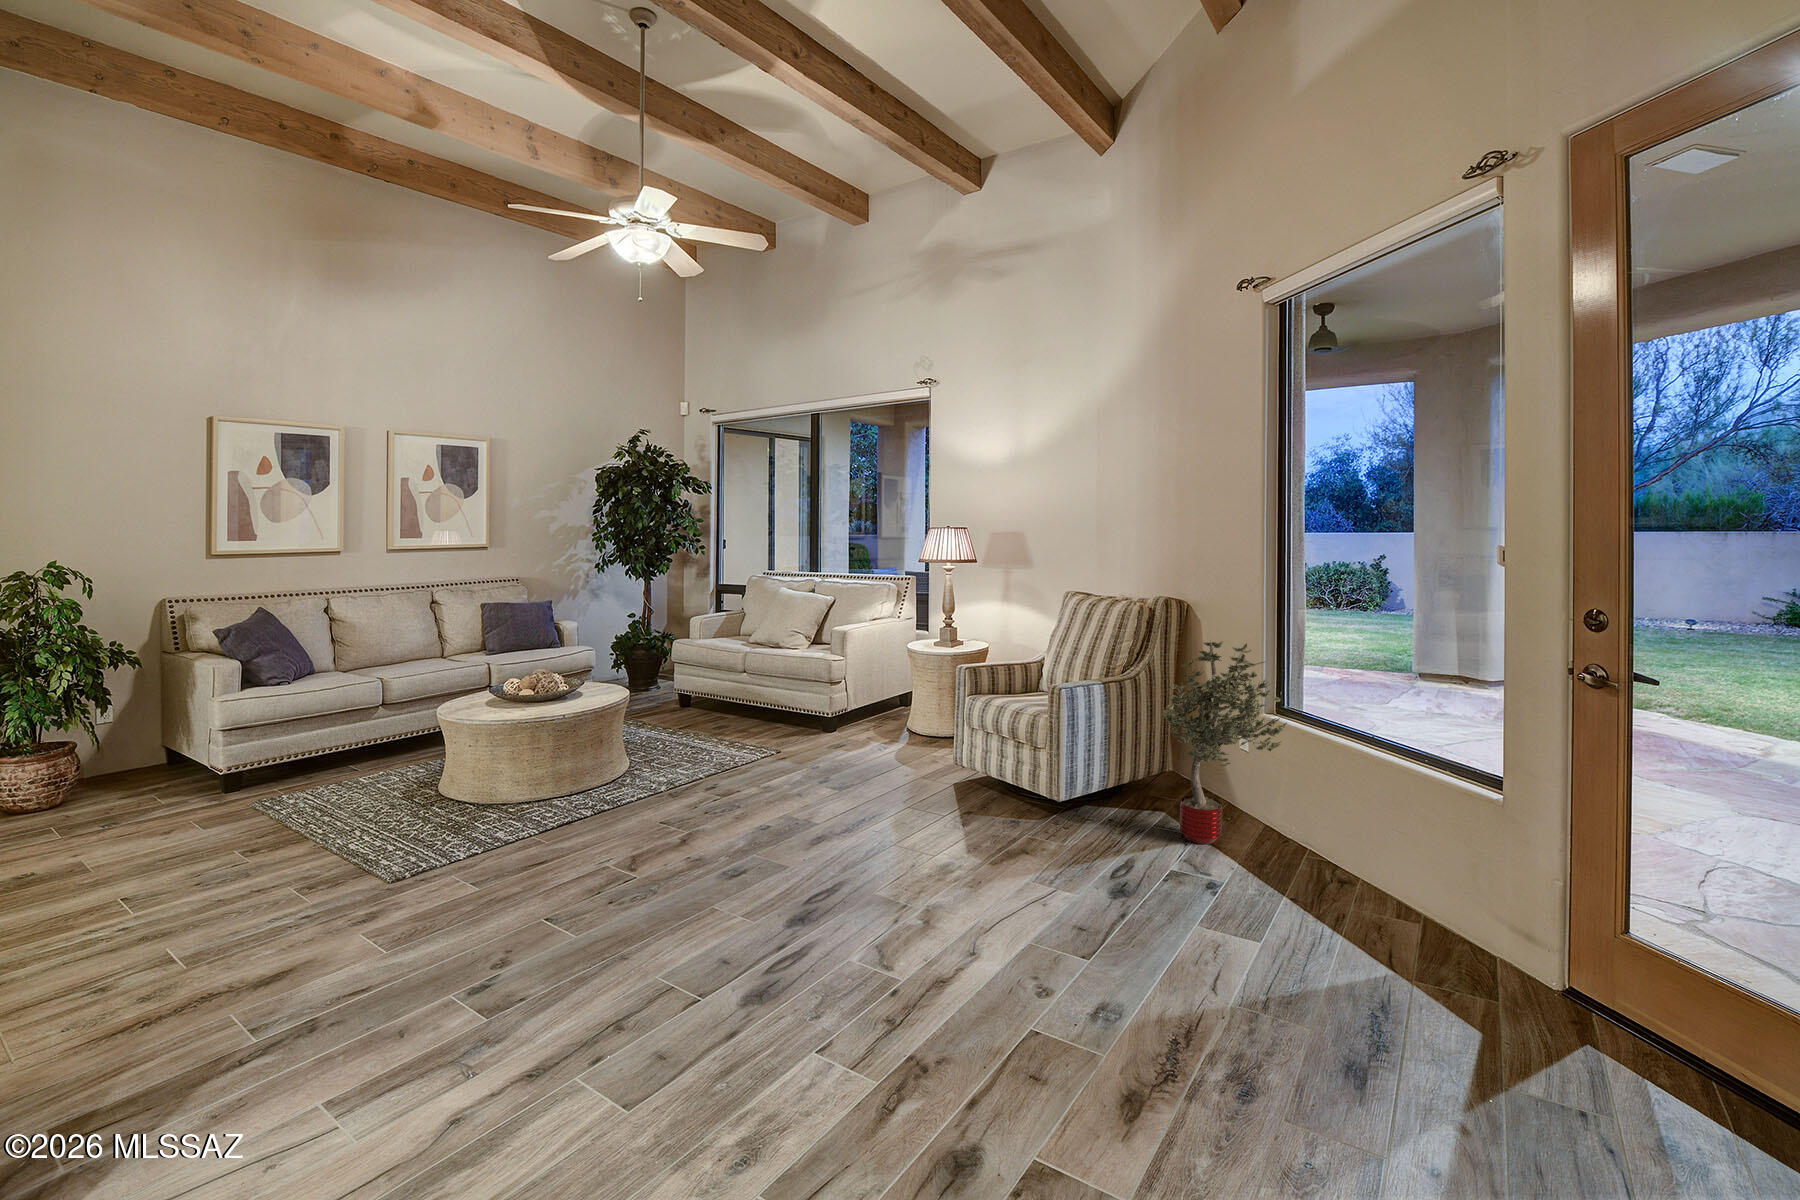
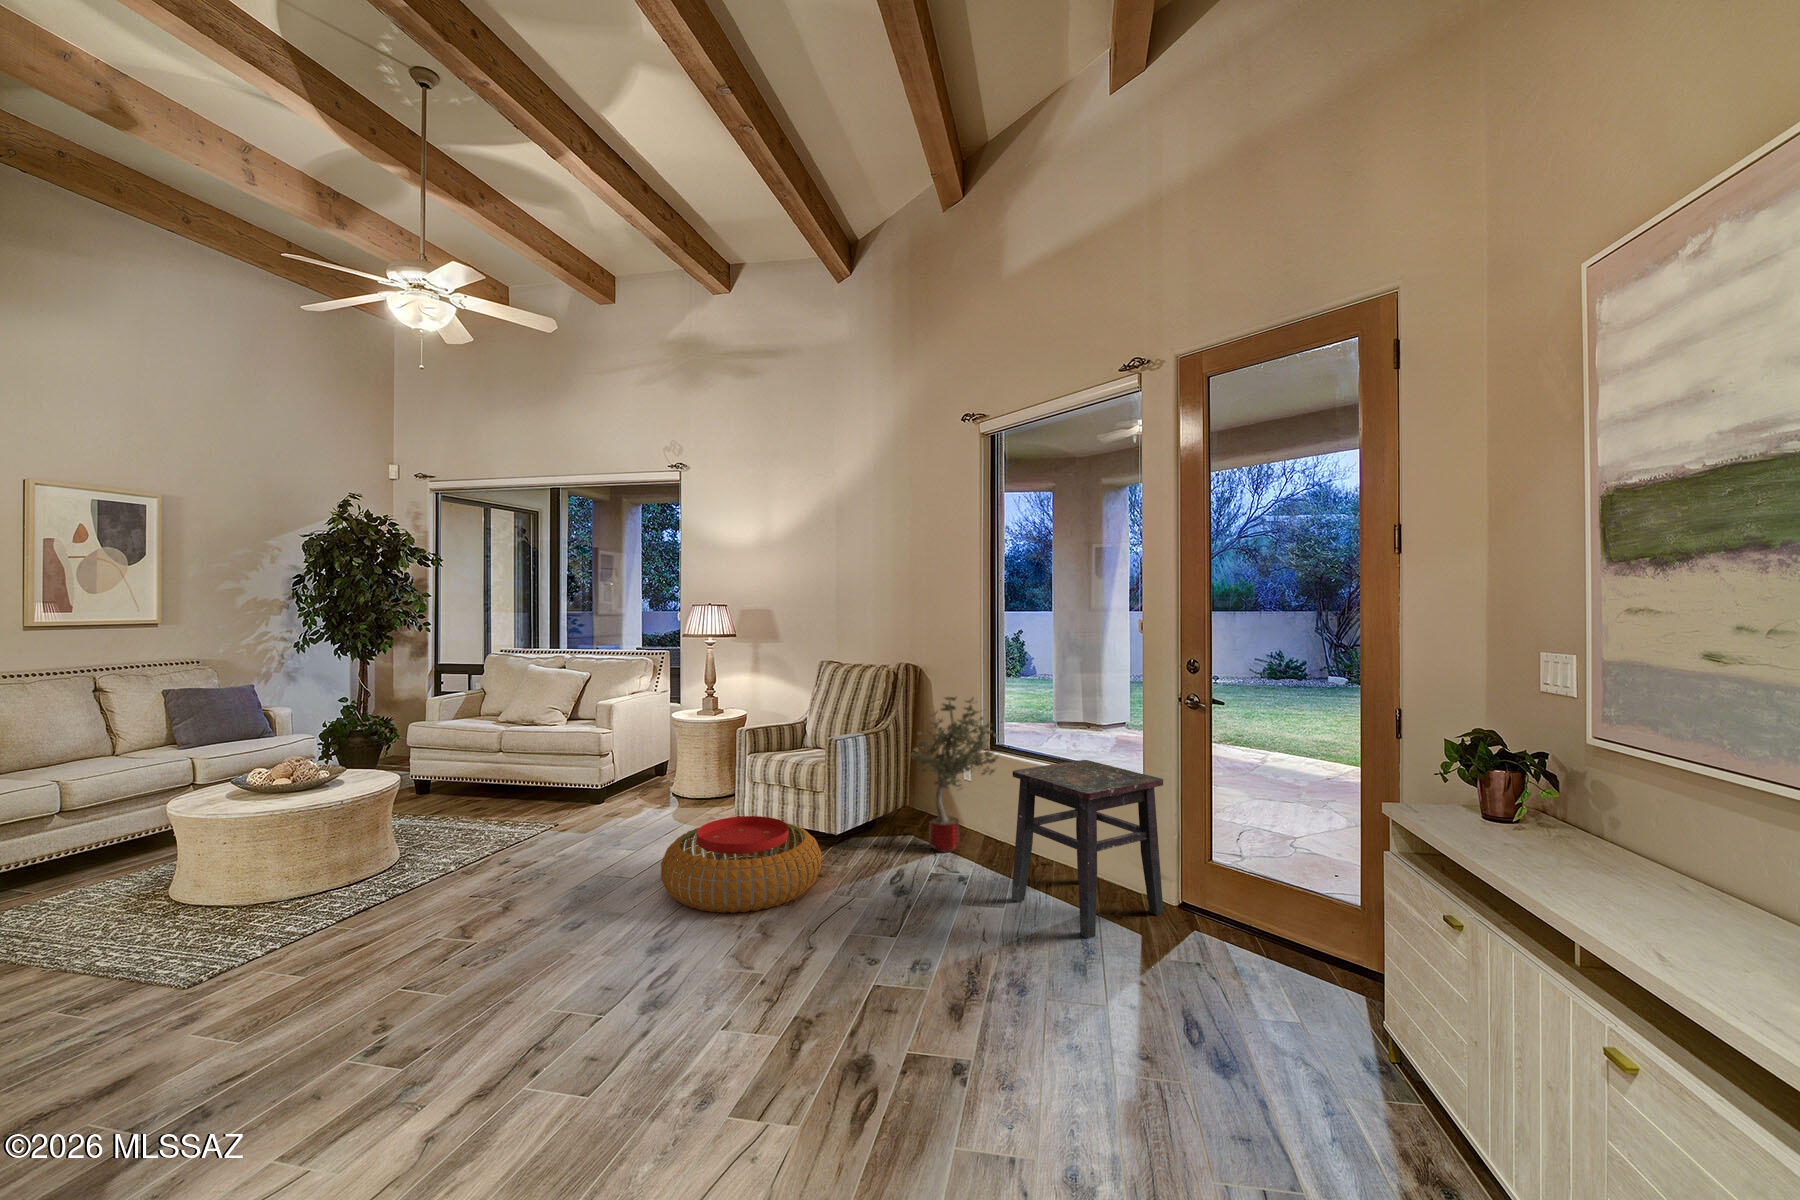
side table: none [1276,748,1549,1021] -> present [1011,760,1163,939]
pouf: none [840,771,1025,888] -> present [661,816,822,913]

